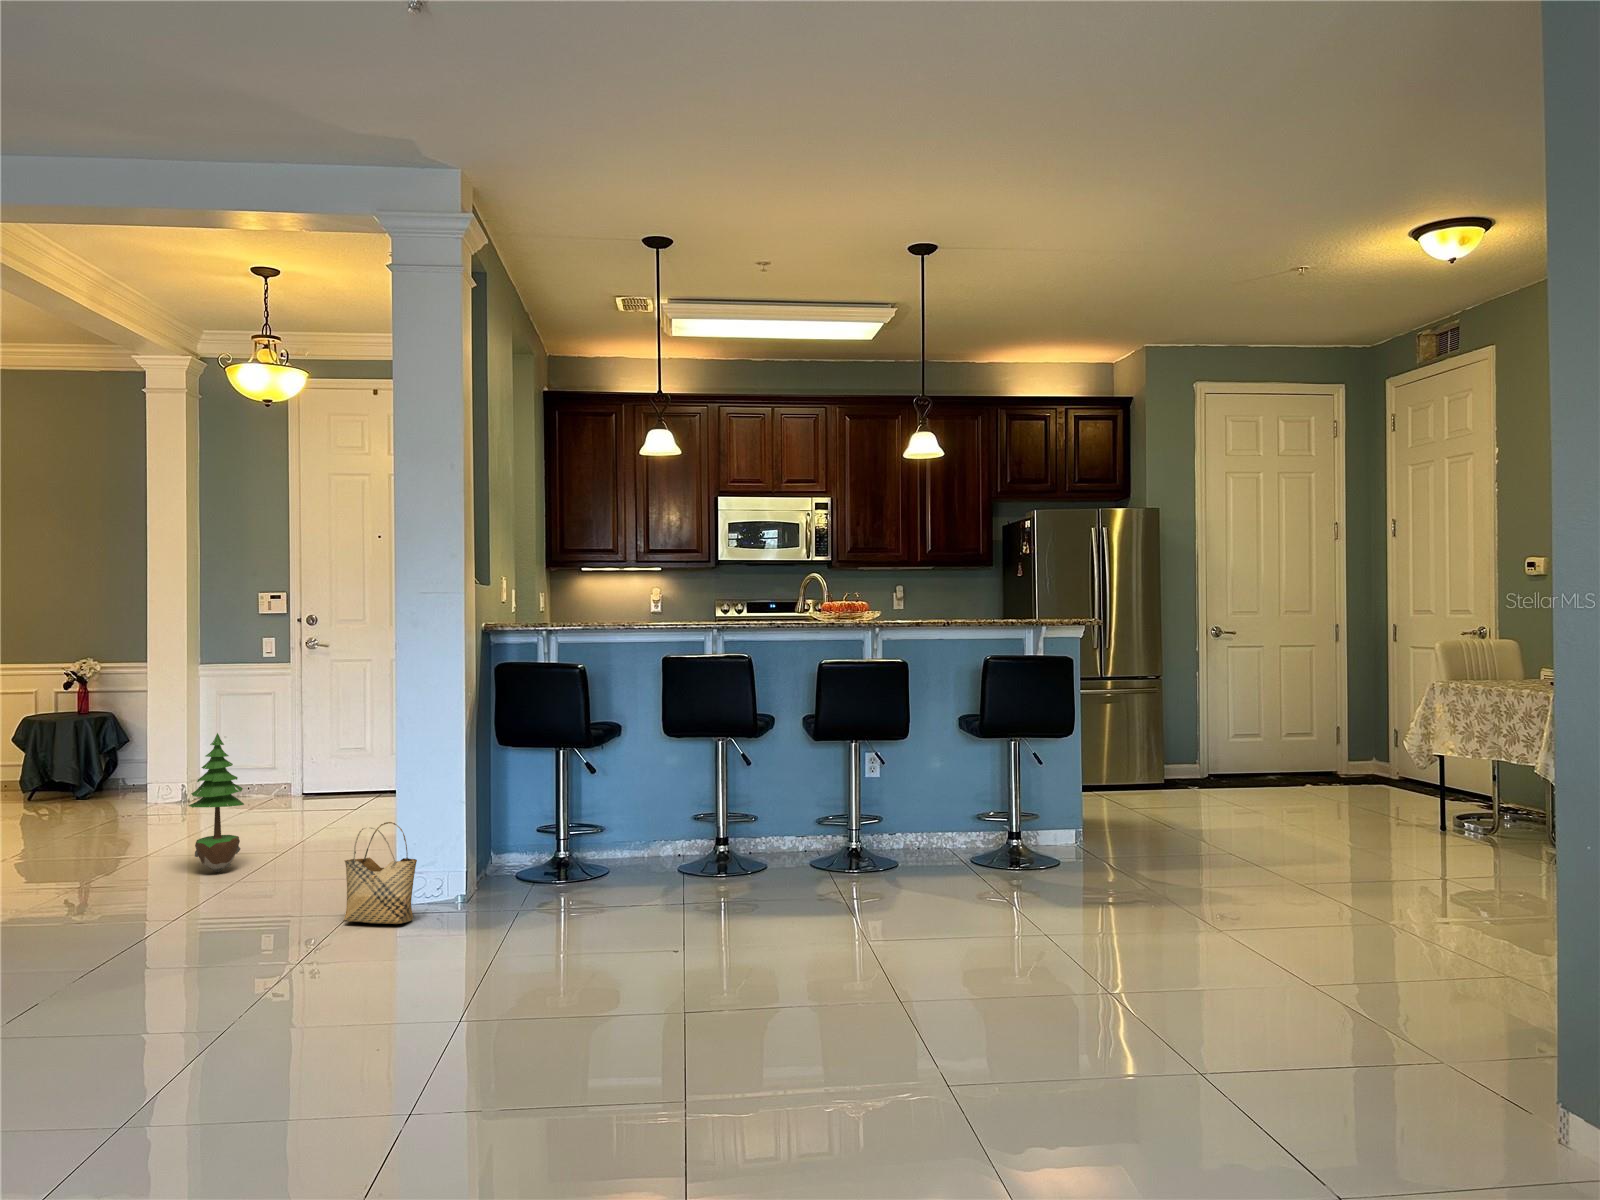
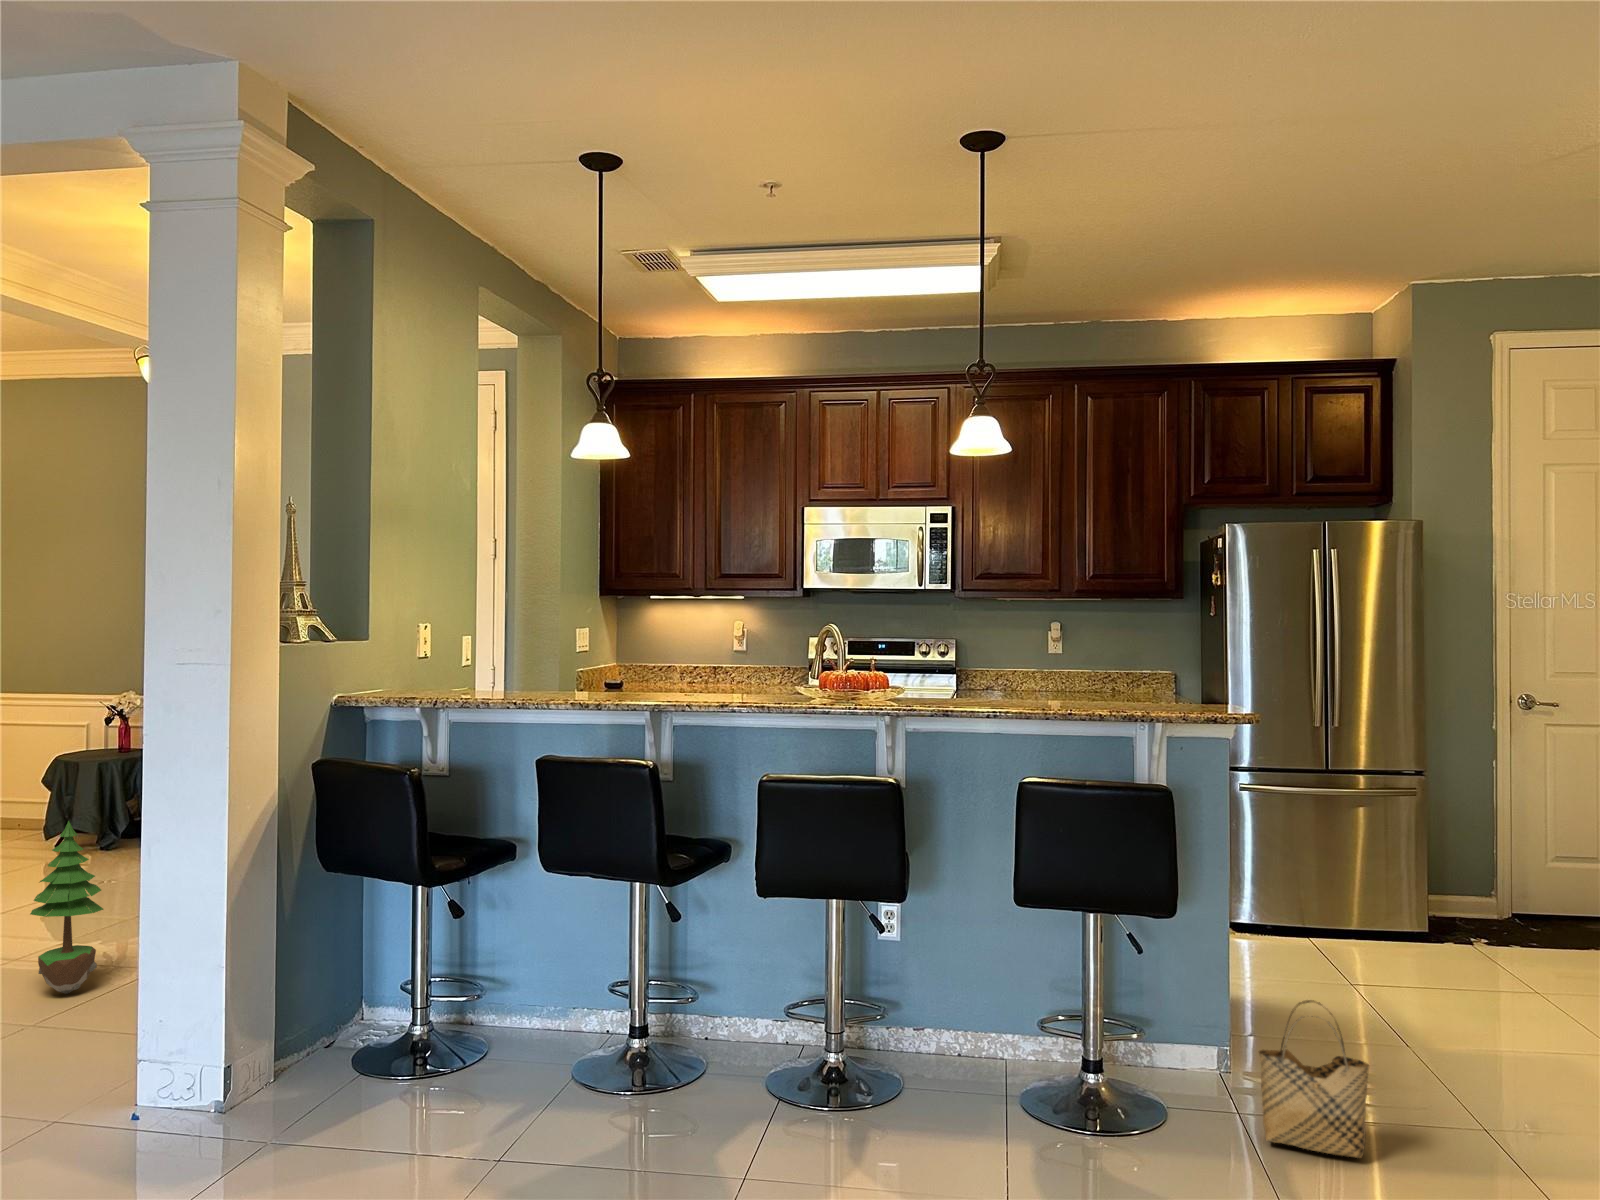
woven basket: present [344,822,417,924] -> present [1259,1000,1369,1158]

